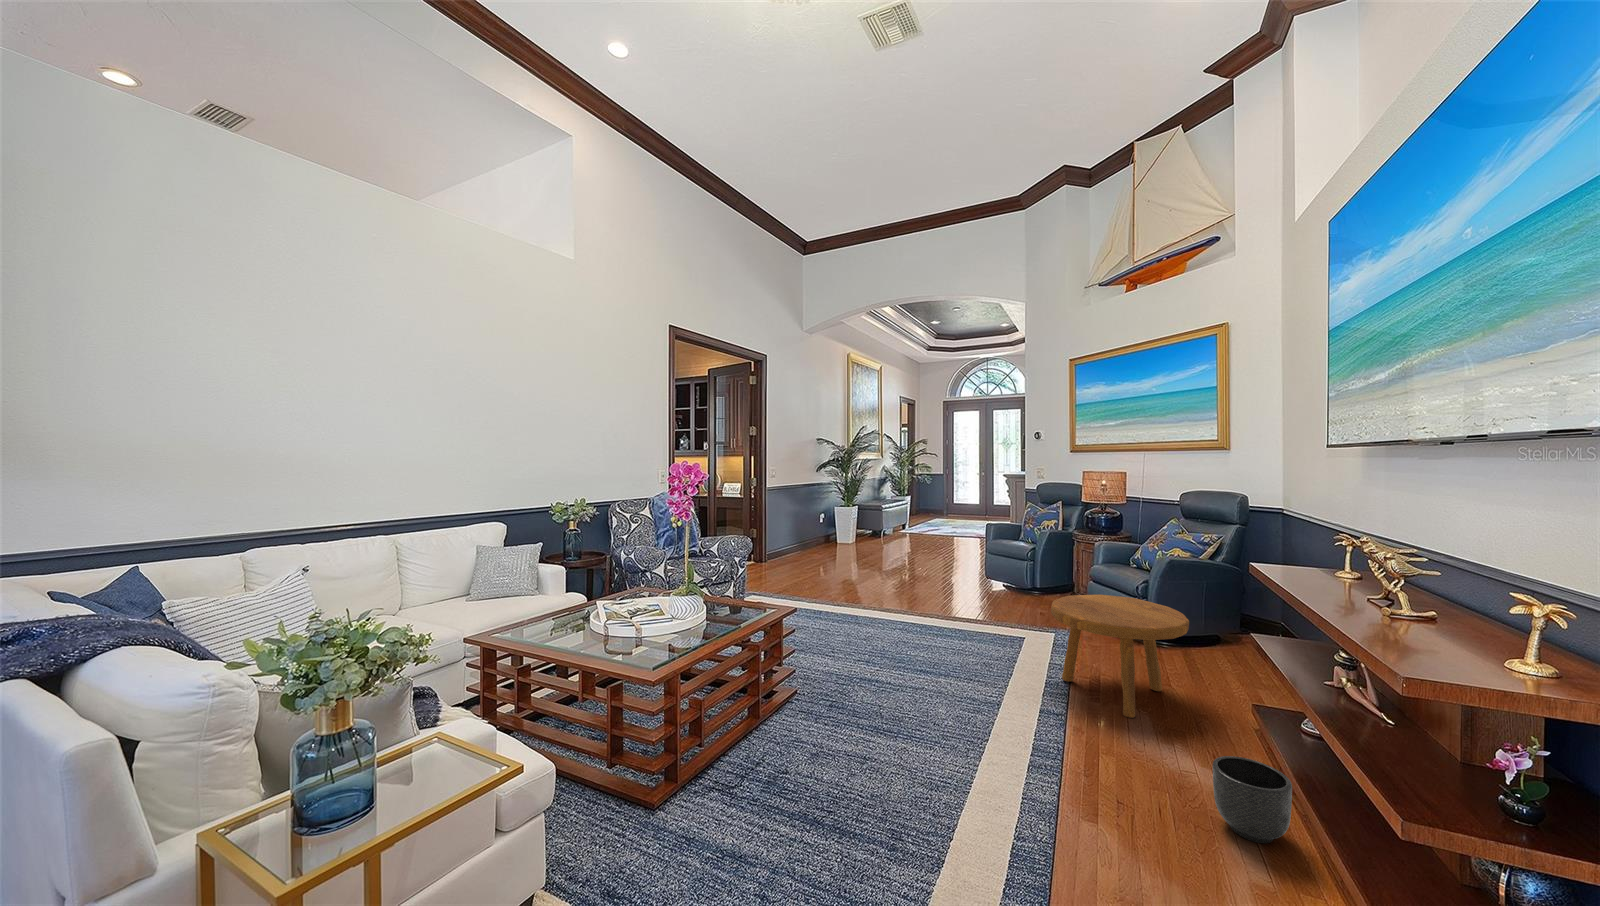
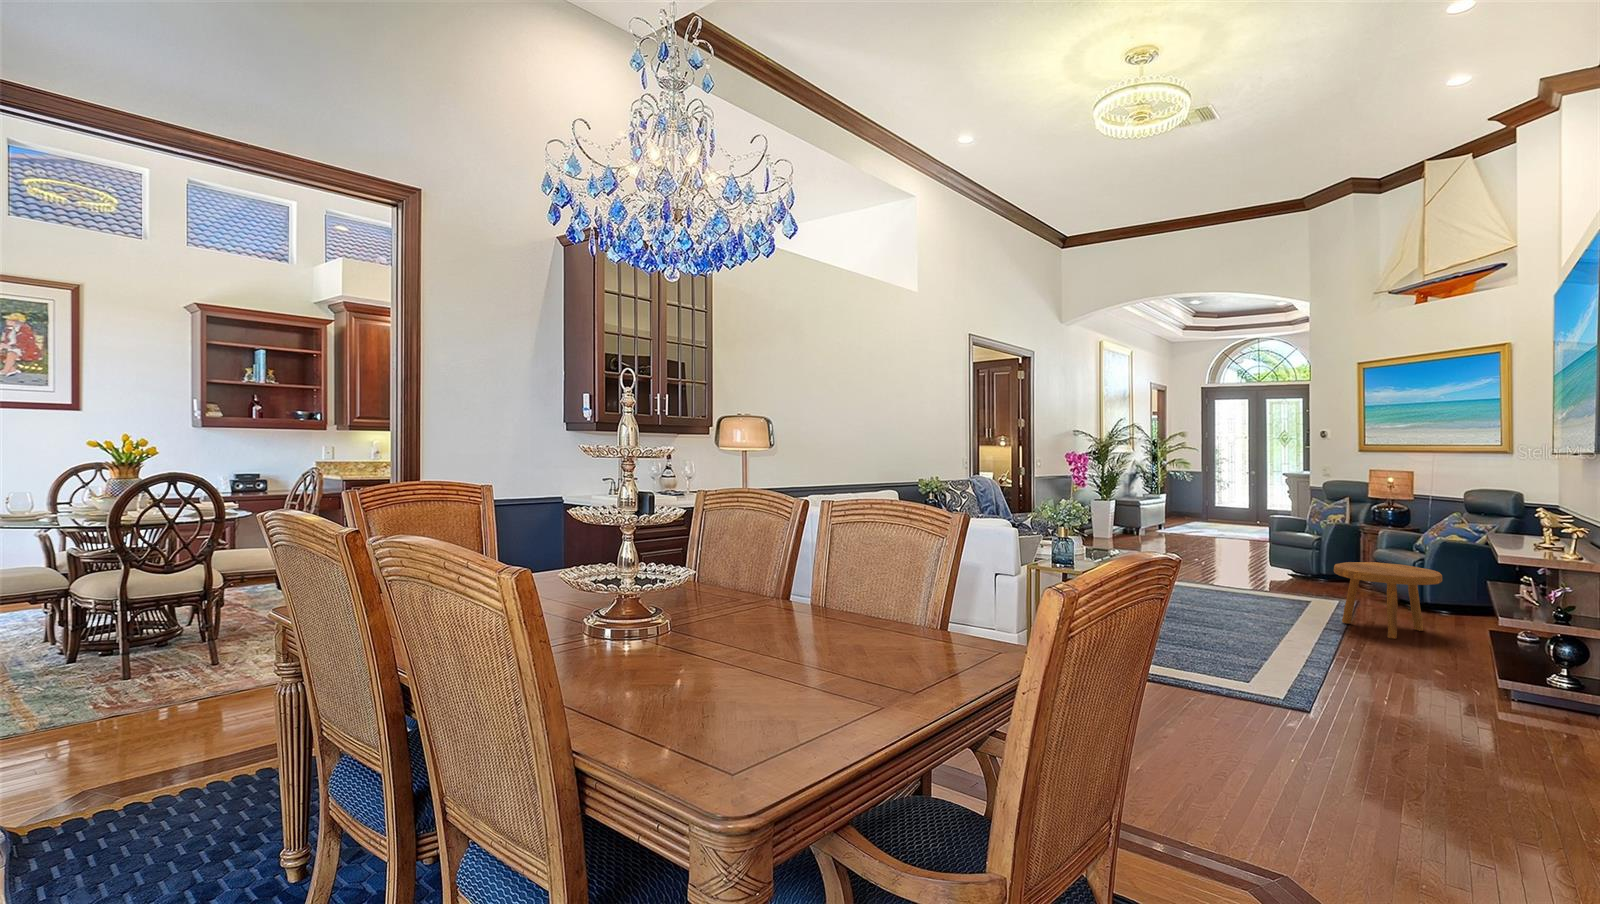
planter: present [1213,756,1292,843] -> none [1433,634,1479,675]

